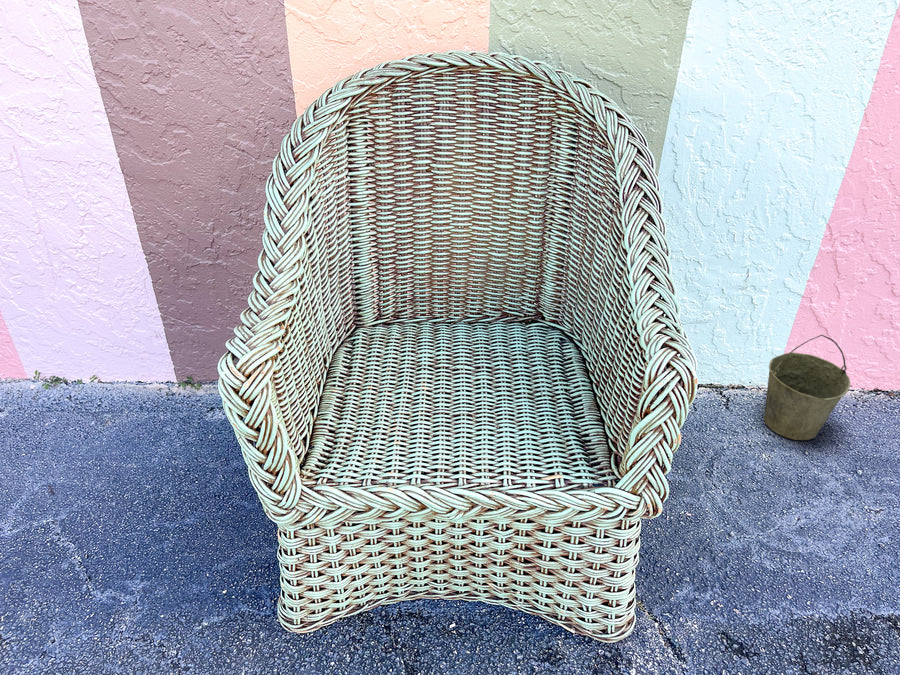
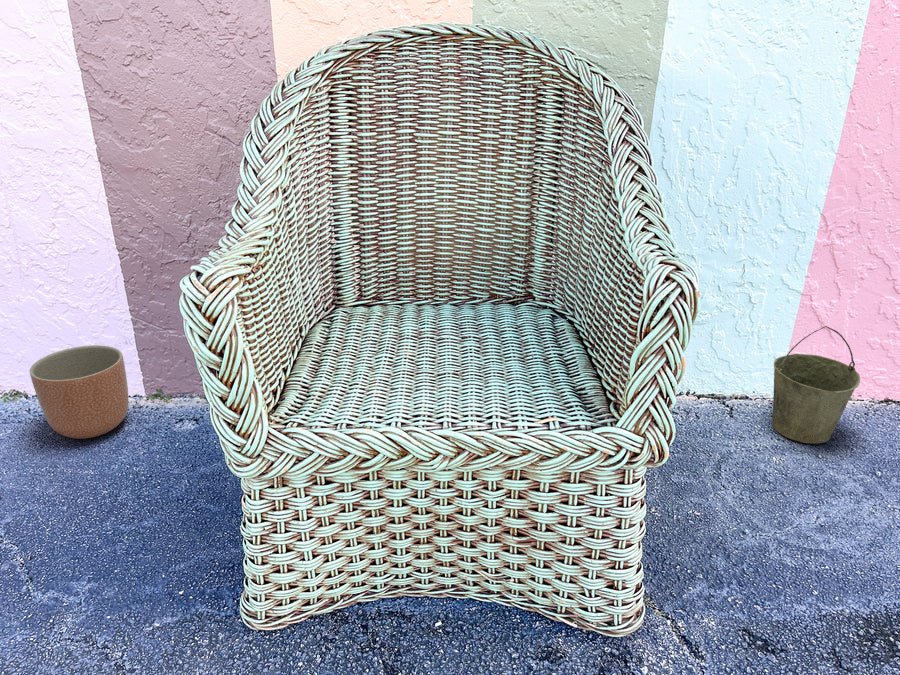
planter: none [72,343,164,432] -> present [30,345,129,439]

